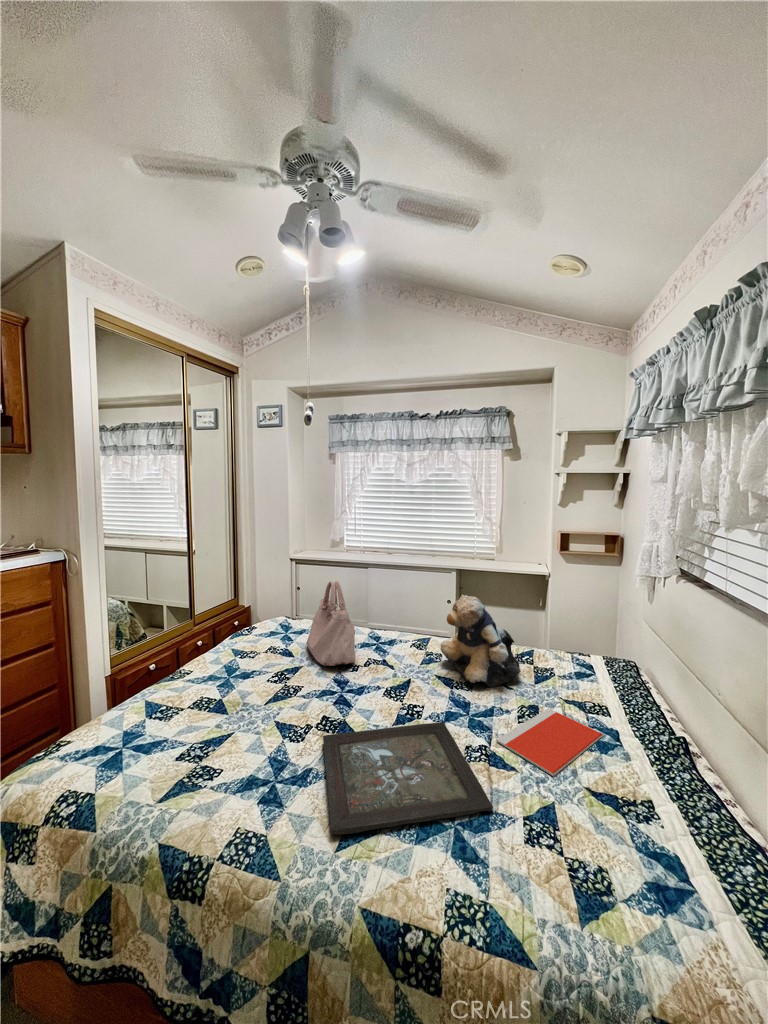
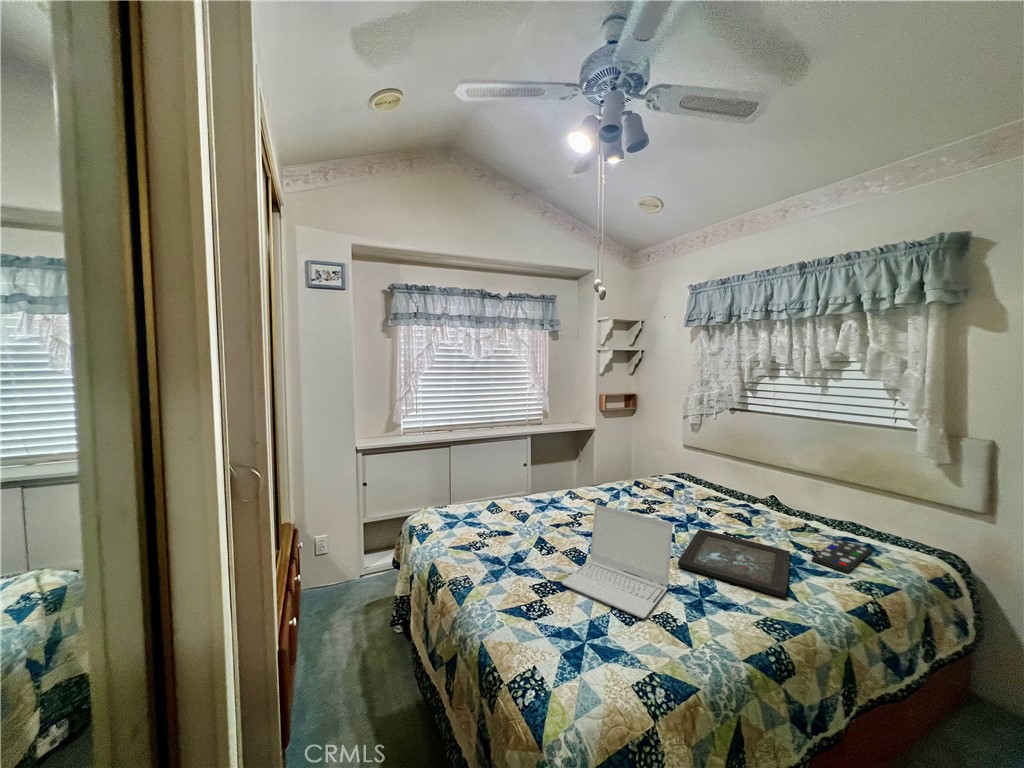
handbag: present [306,581,355,666] -> none [510,452,585,529]
teddy bear: present [441,595,521,687] -> none [616,444,677,506]
laptop: none [185,640,287,758] -> present [562,505,673,618]
notebook: present [496,708,603,776] -> none [709,506,771,532]
remote control: none [503,832,682,911] -> present [812,539,872,573]

